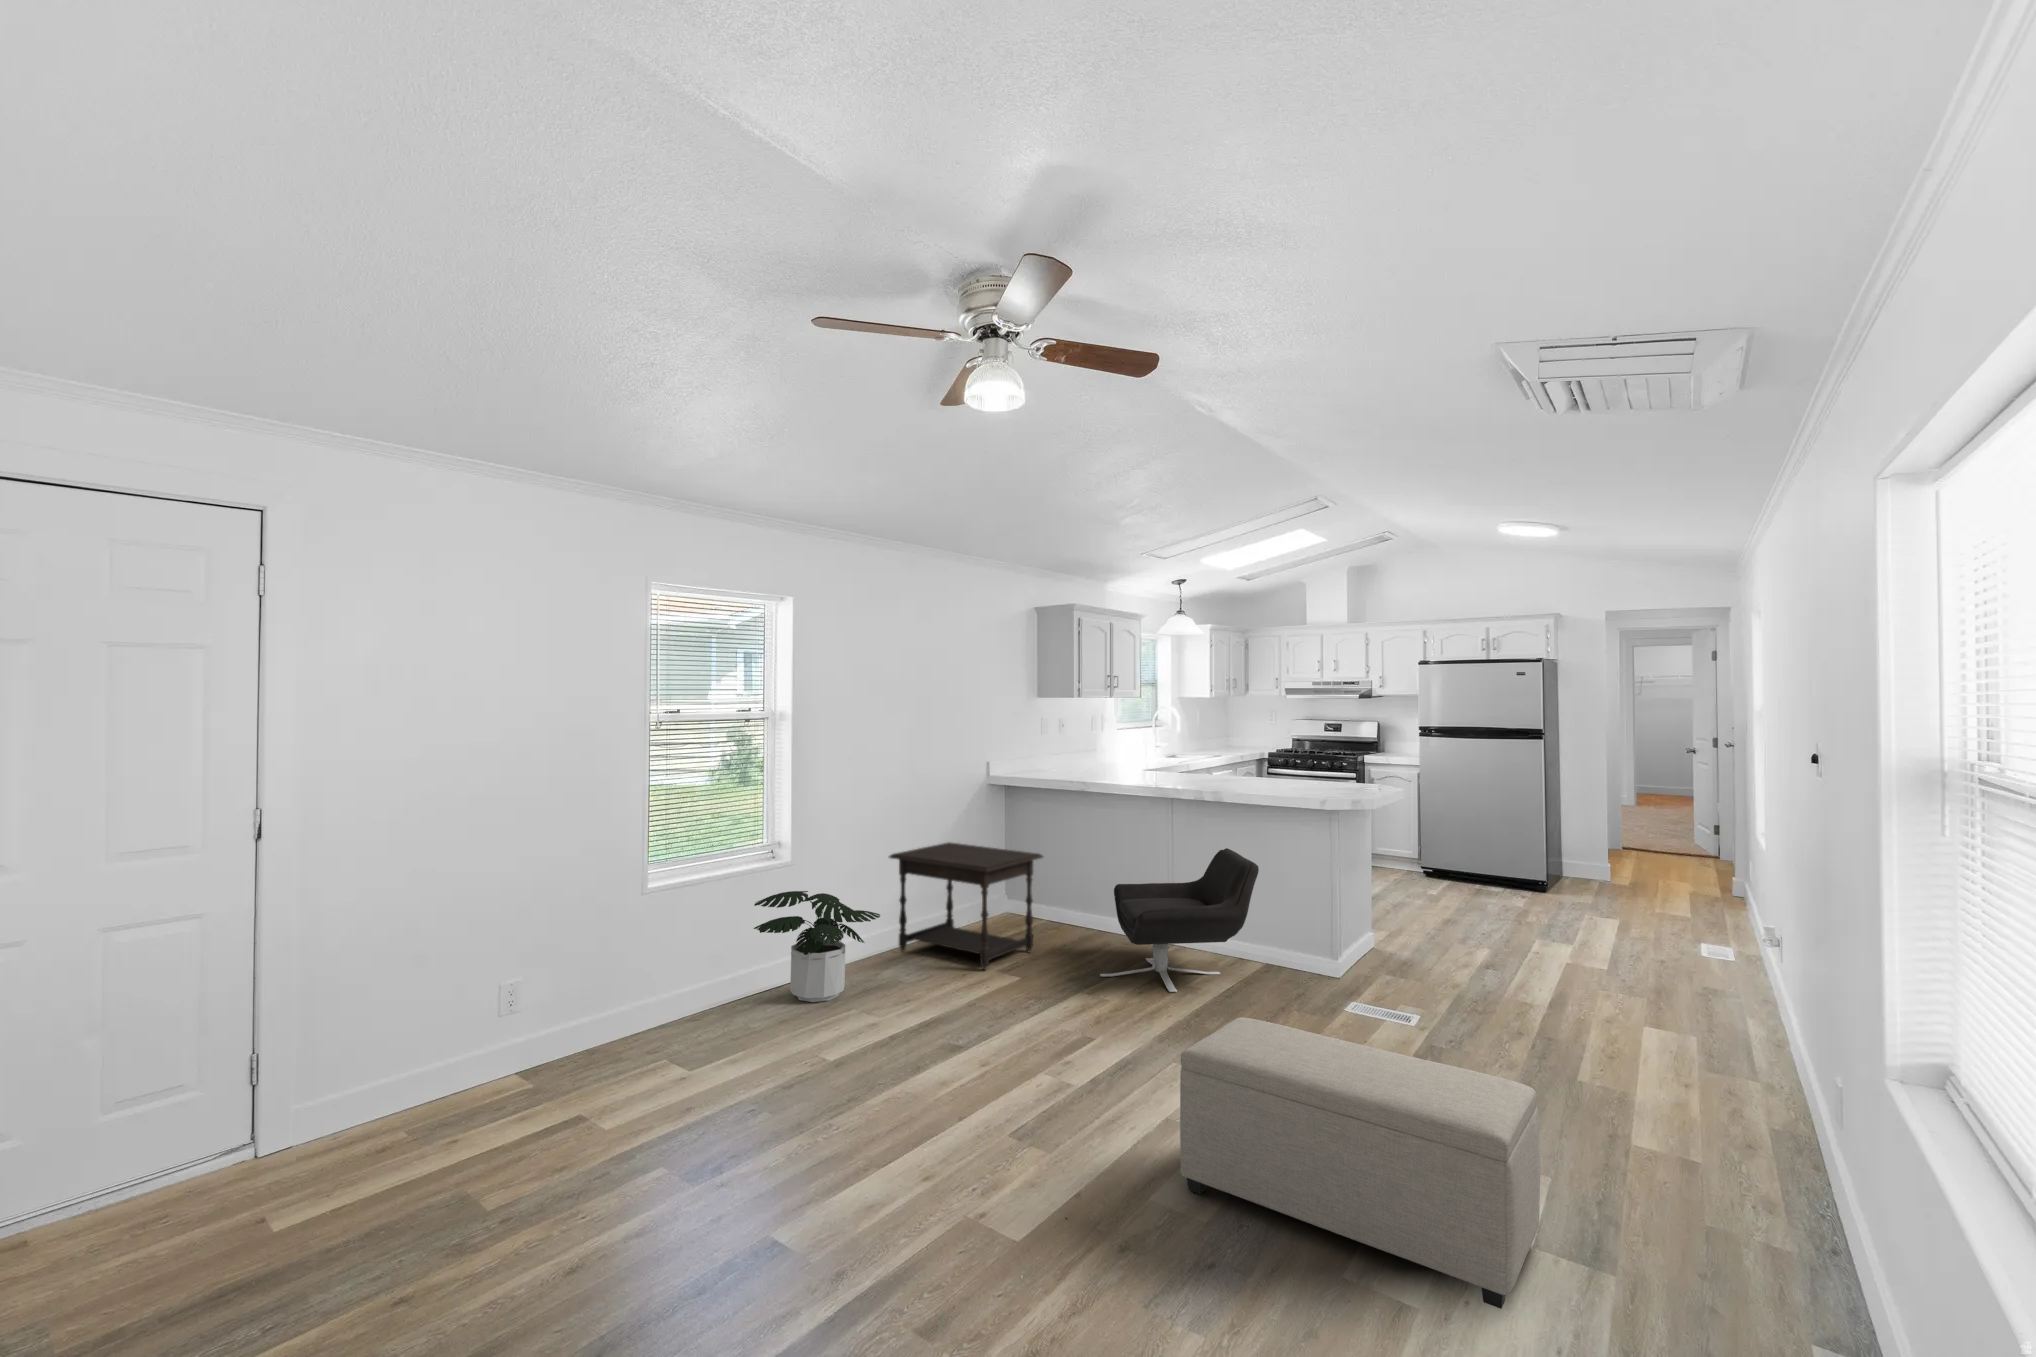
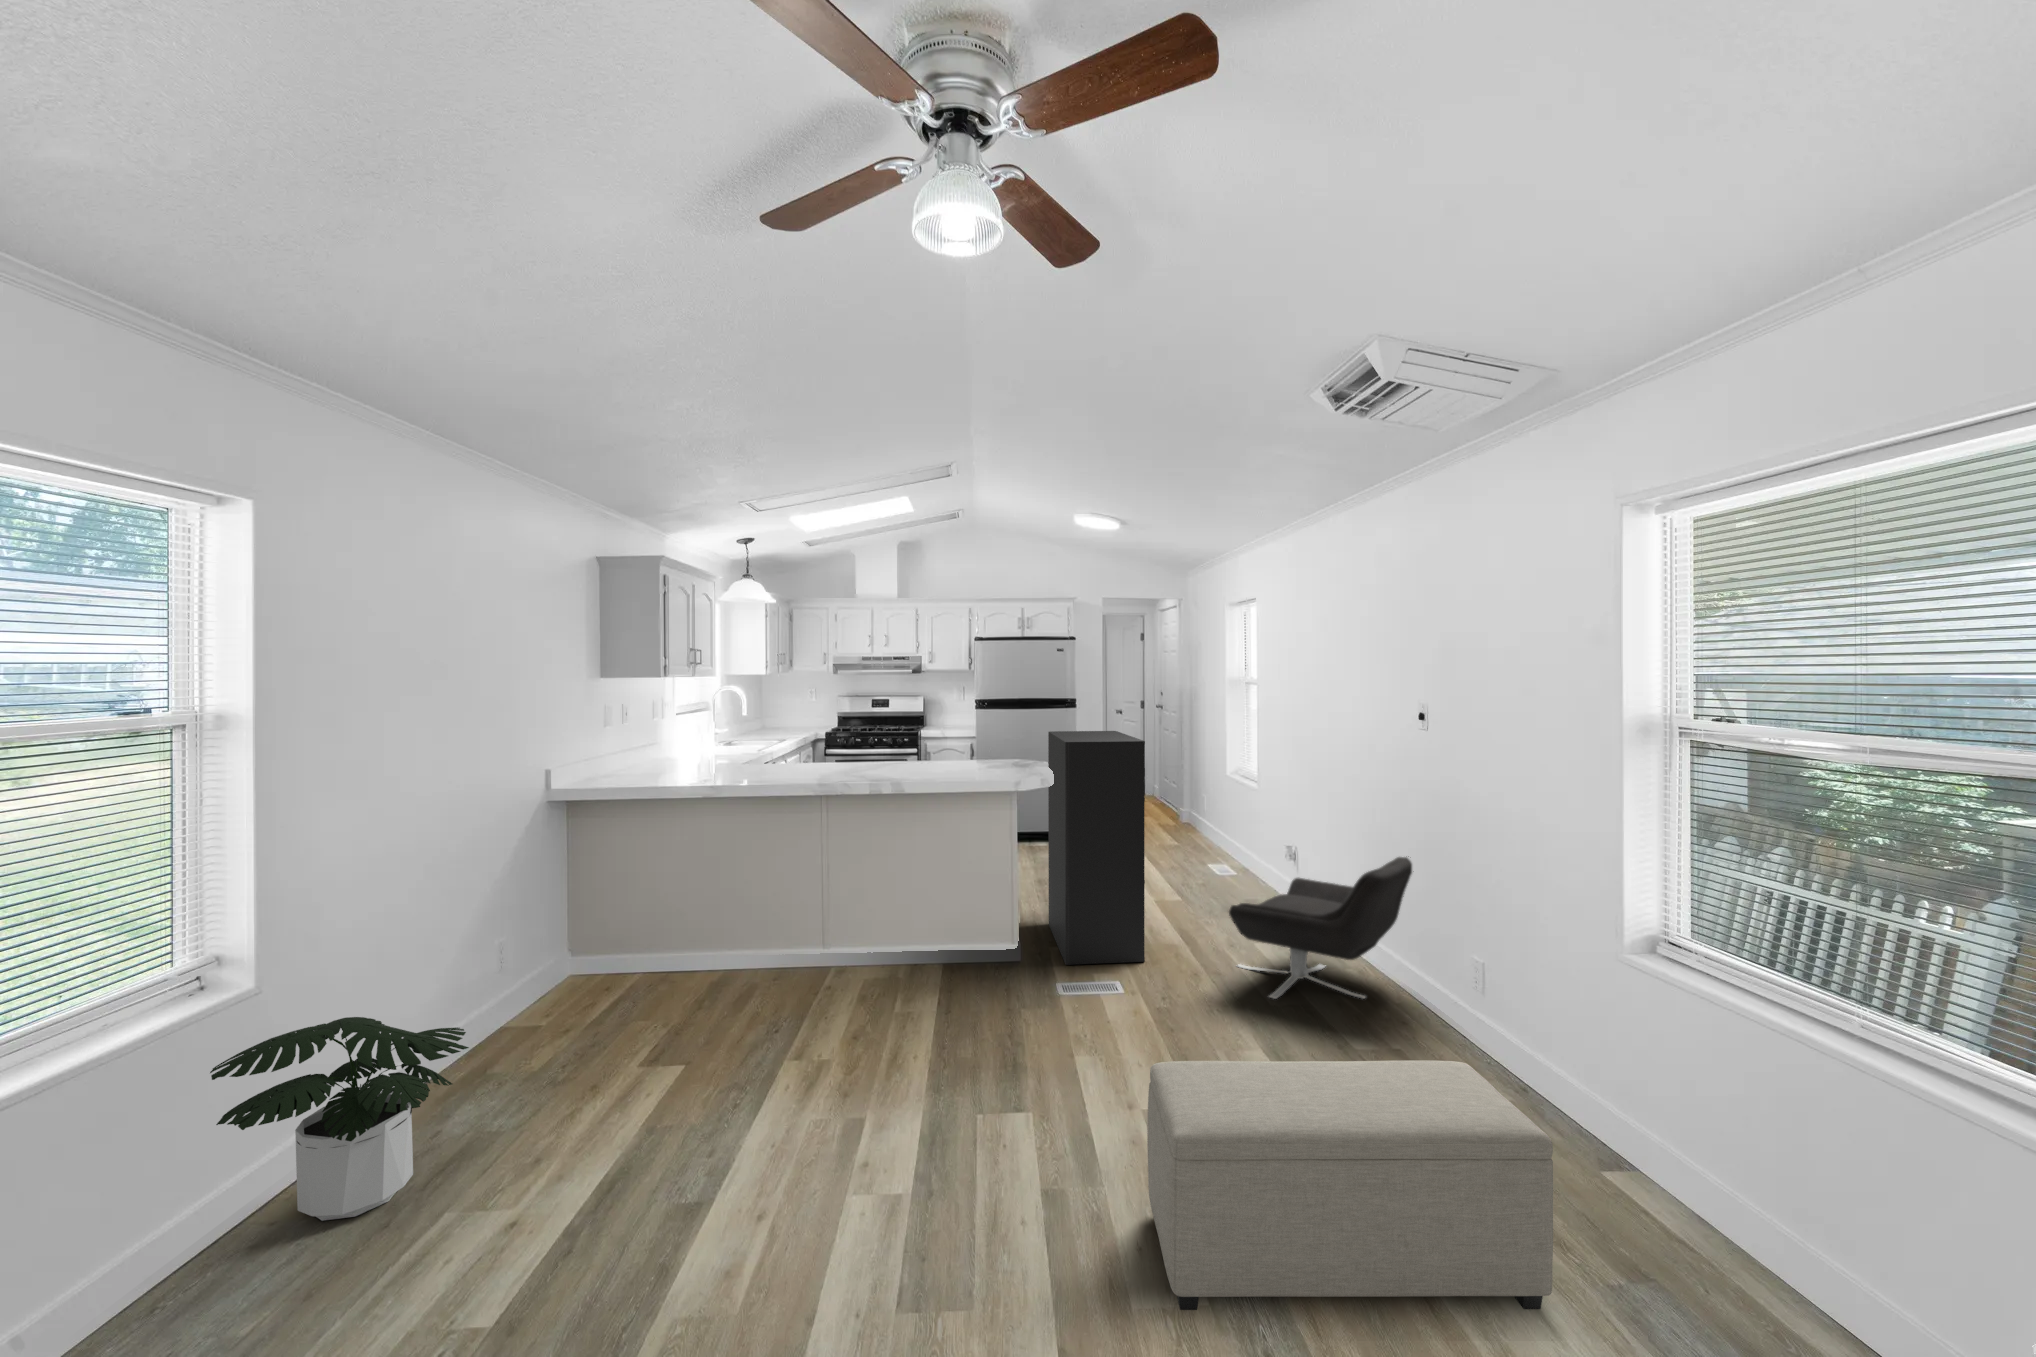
bookshelf: none [1378,756,1484,999] -> present [1048,731,1145,965]
side table: present [889,842,1043,970] -> none [434,886,680,1069]
lounge chair: present [1100,848,1259,992] -> present [1229,856,1412,999]

